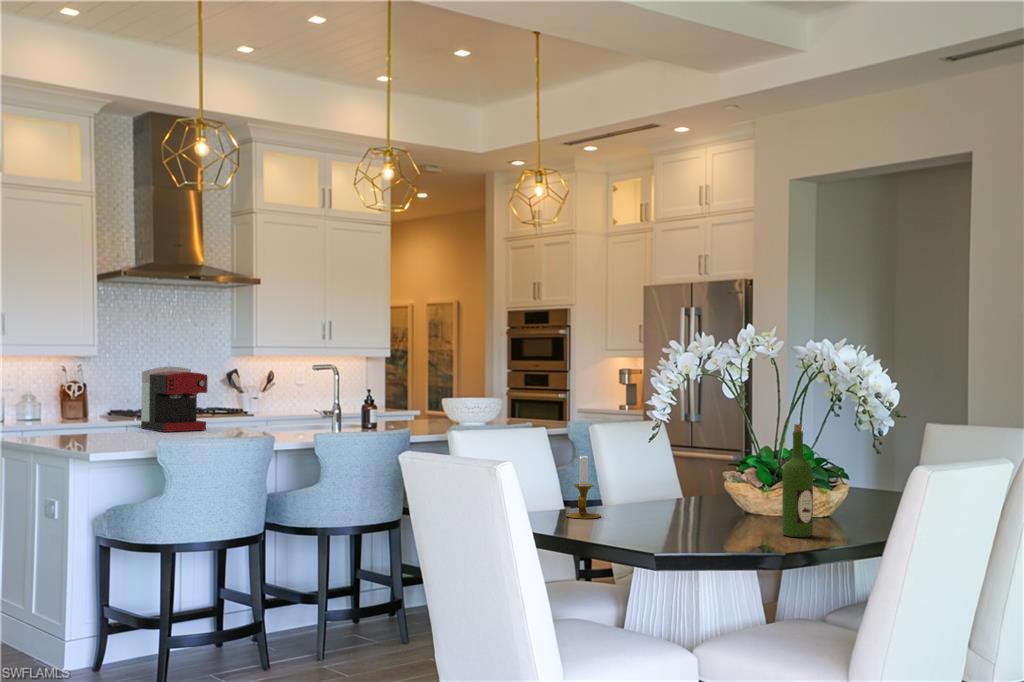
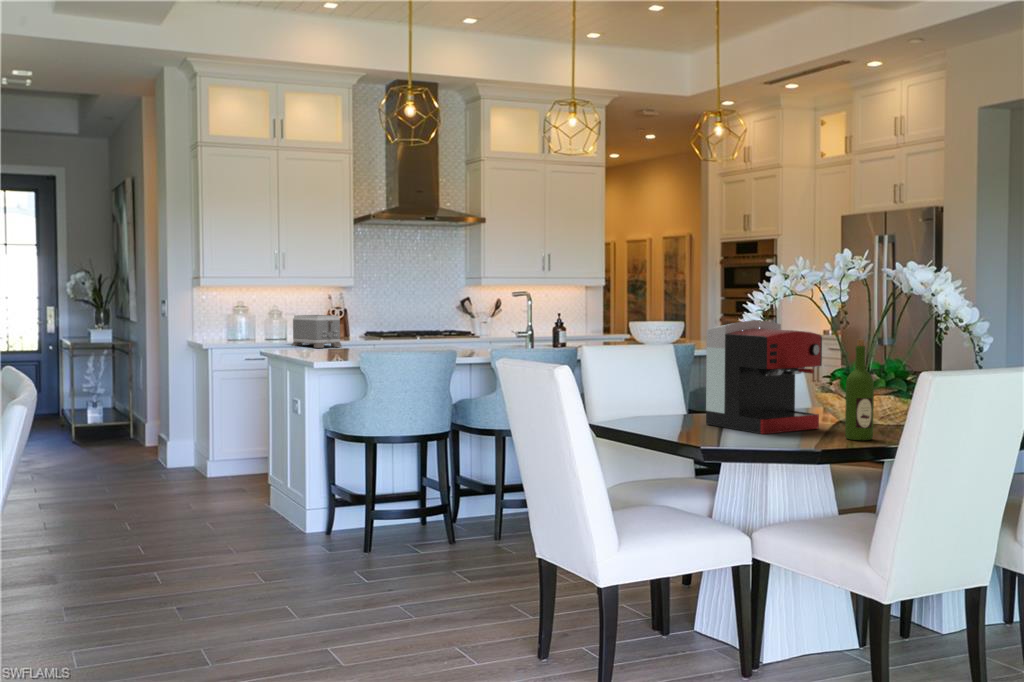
coffee maker: present [141,366,208,432] -> present [706,320,822,434]
toaster: none [17,390,86,431] -> present [292,315,342,348]
candlestick: present [566,456,601,518] -> none [669,367,701,421]

